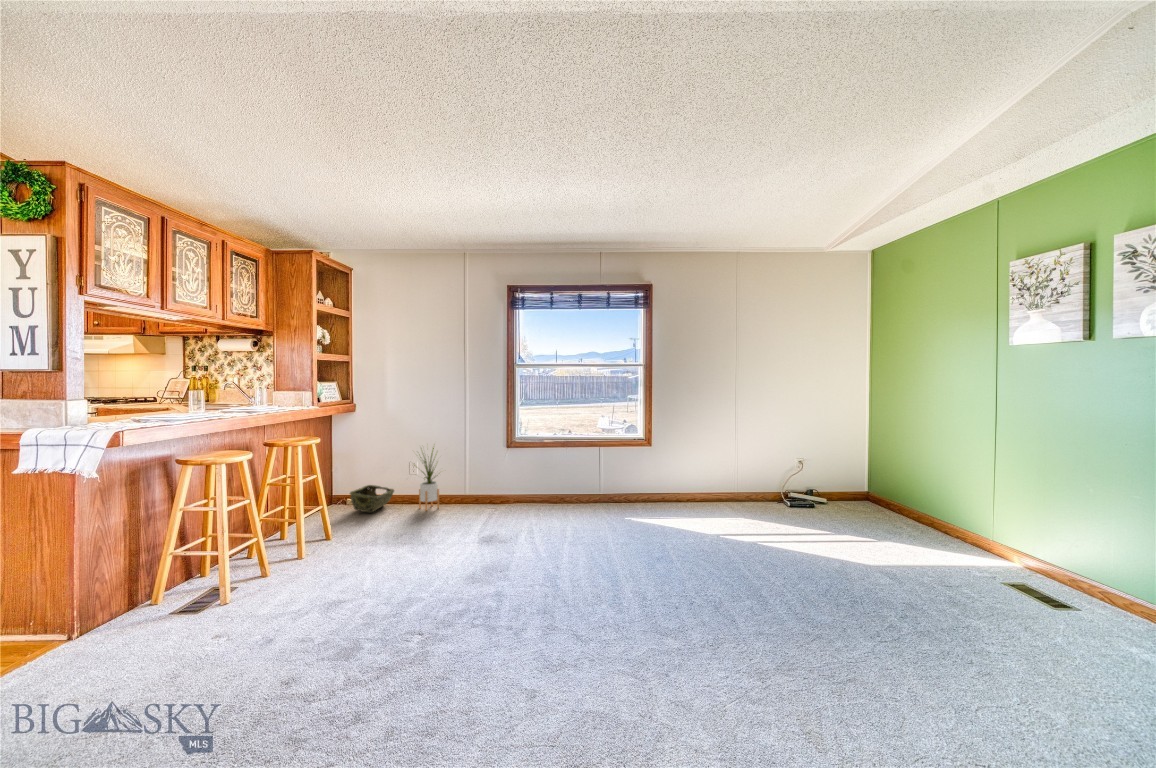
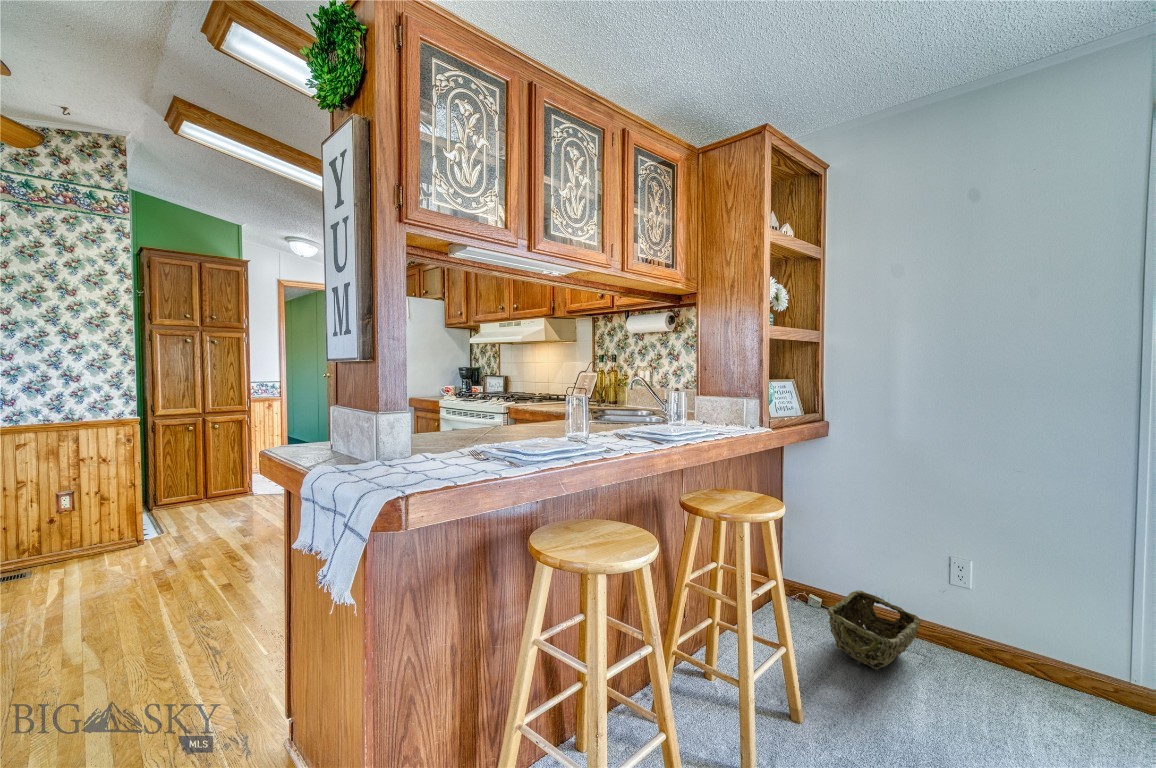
house plant: present [419,448,439,511] -> none [979,532,1105,721]

